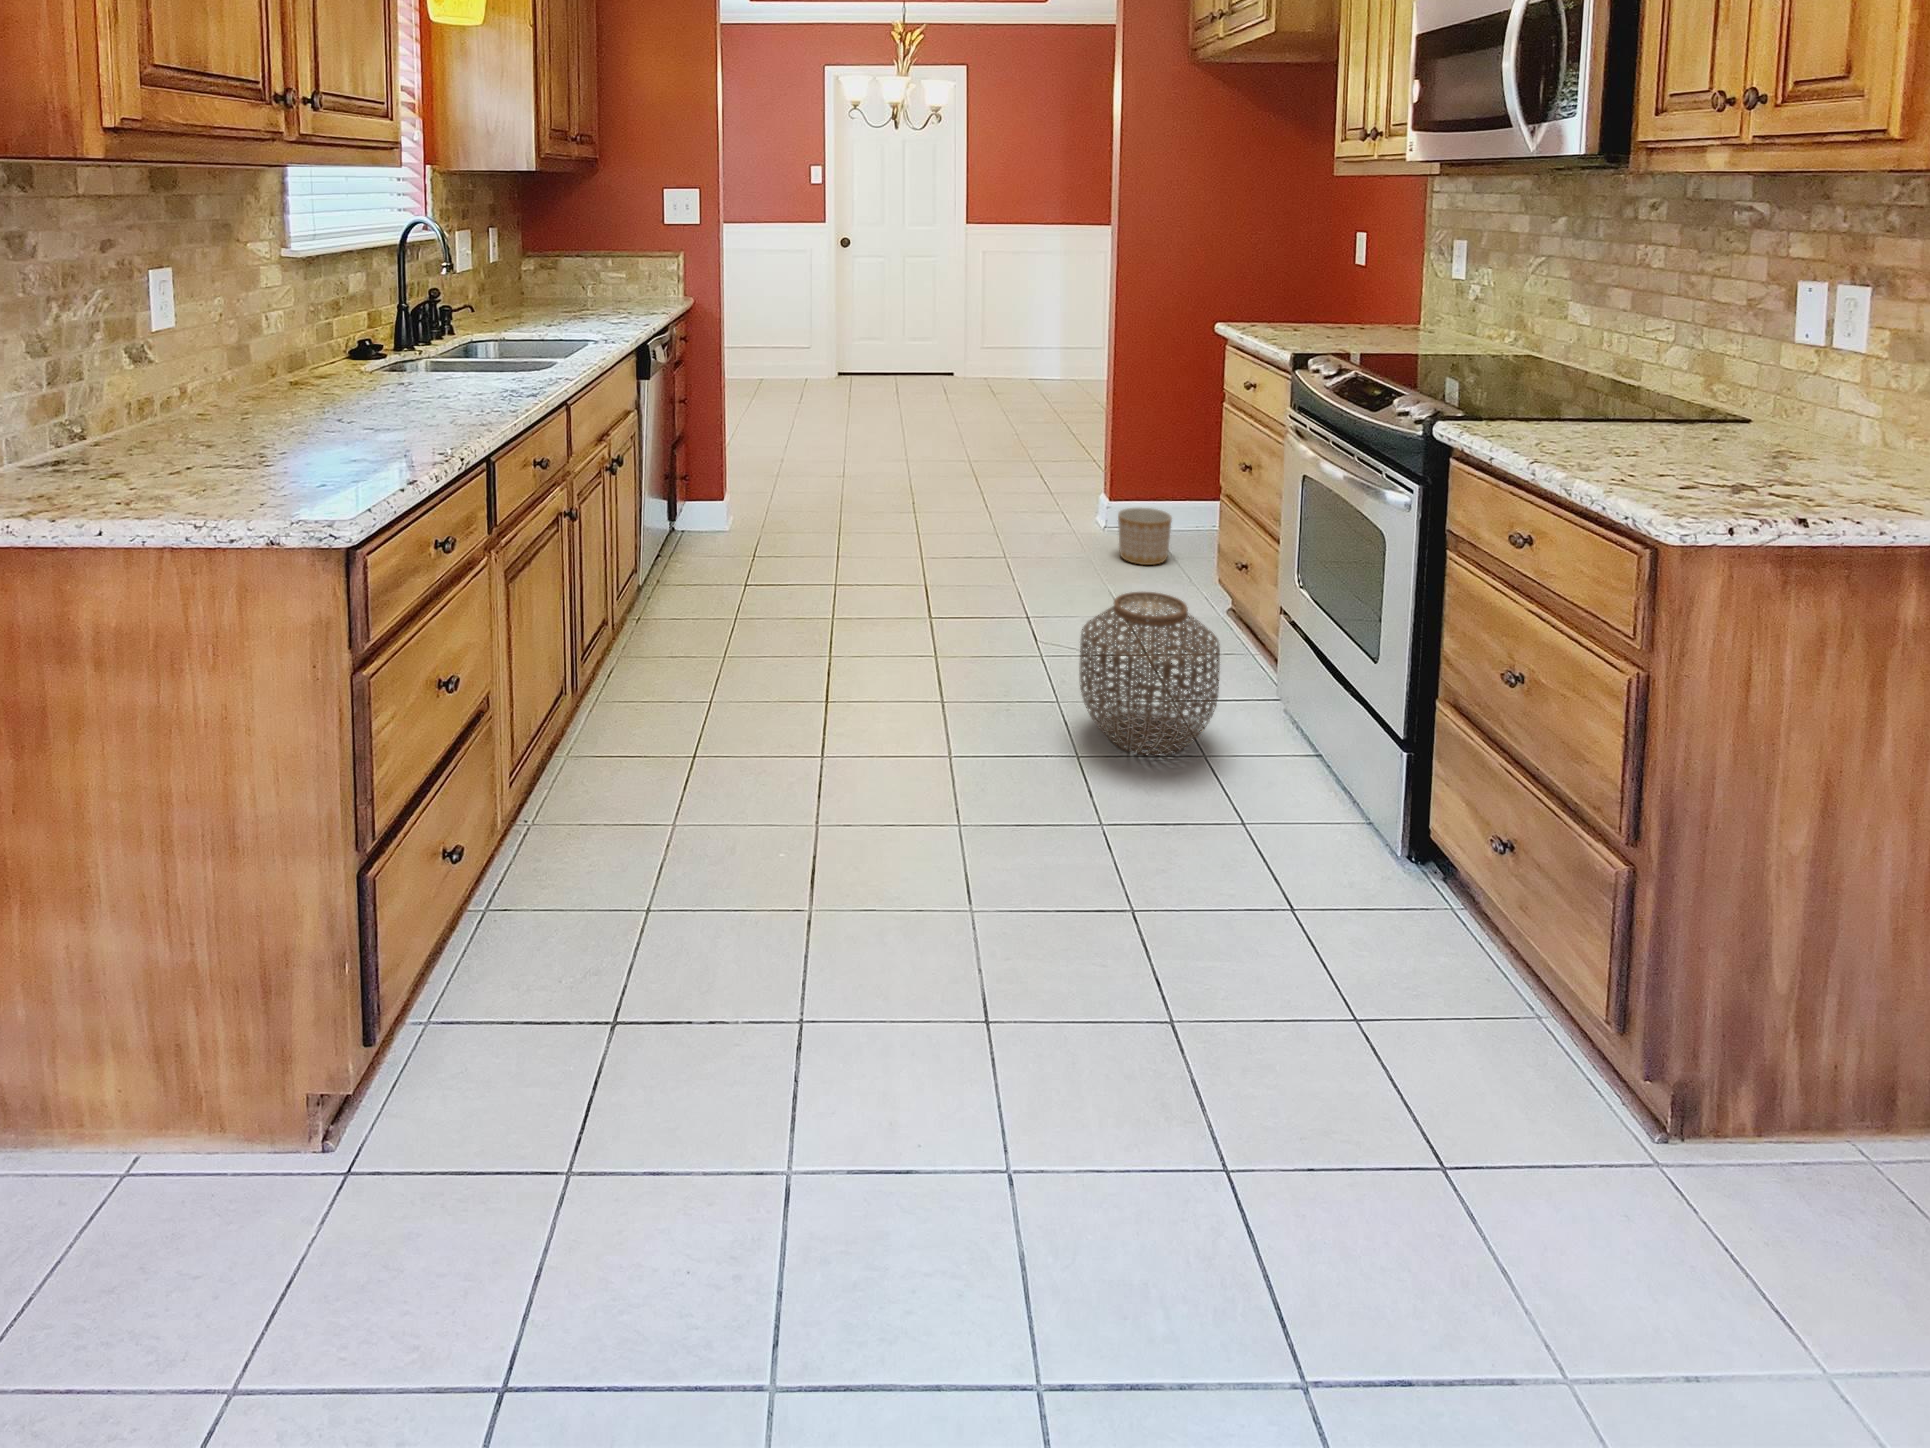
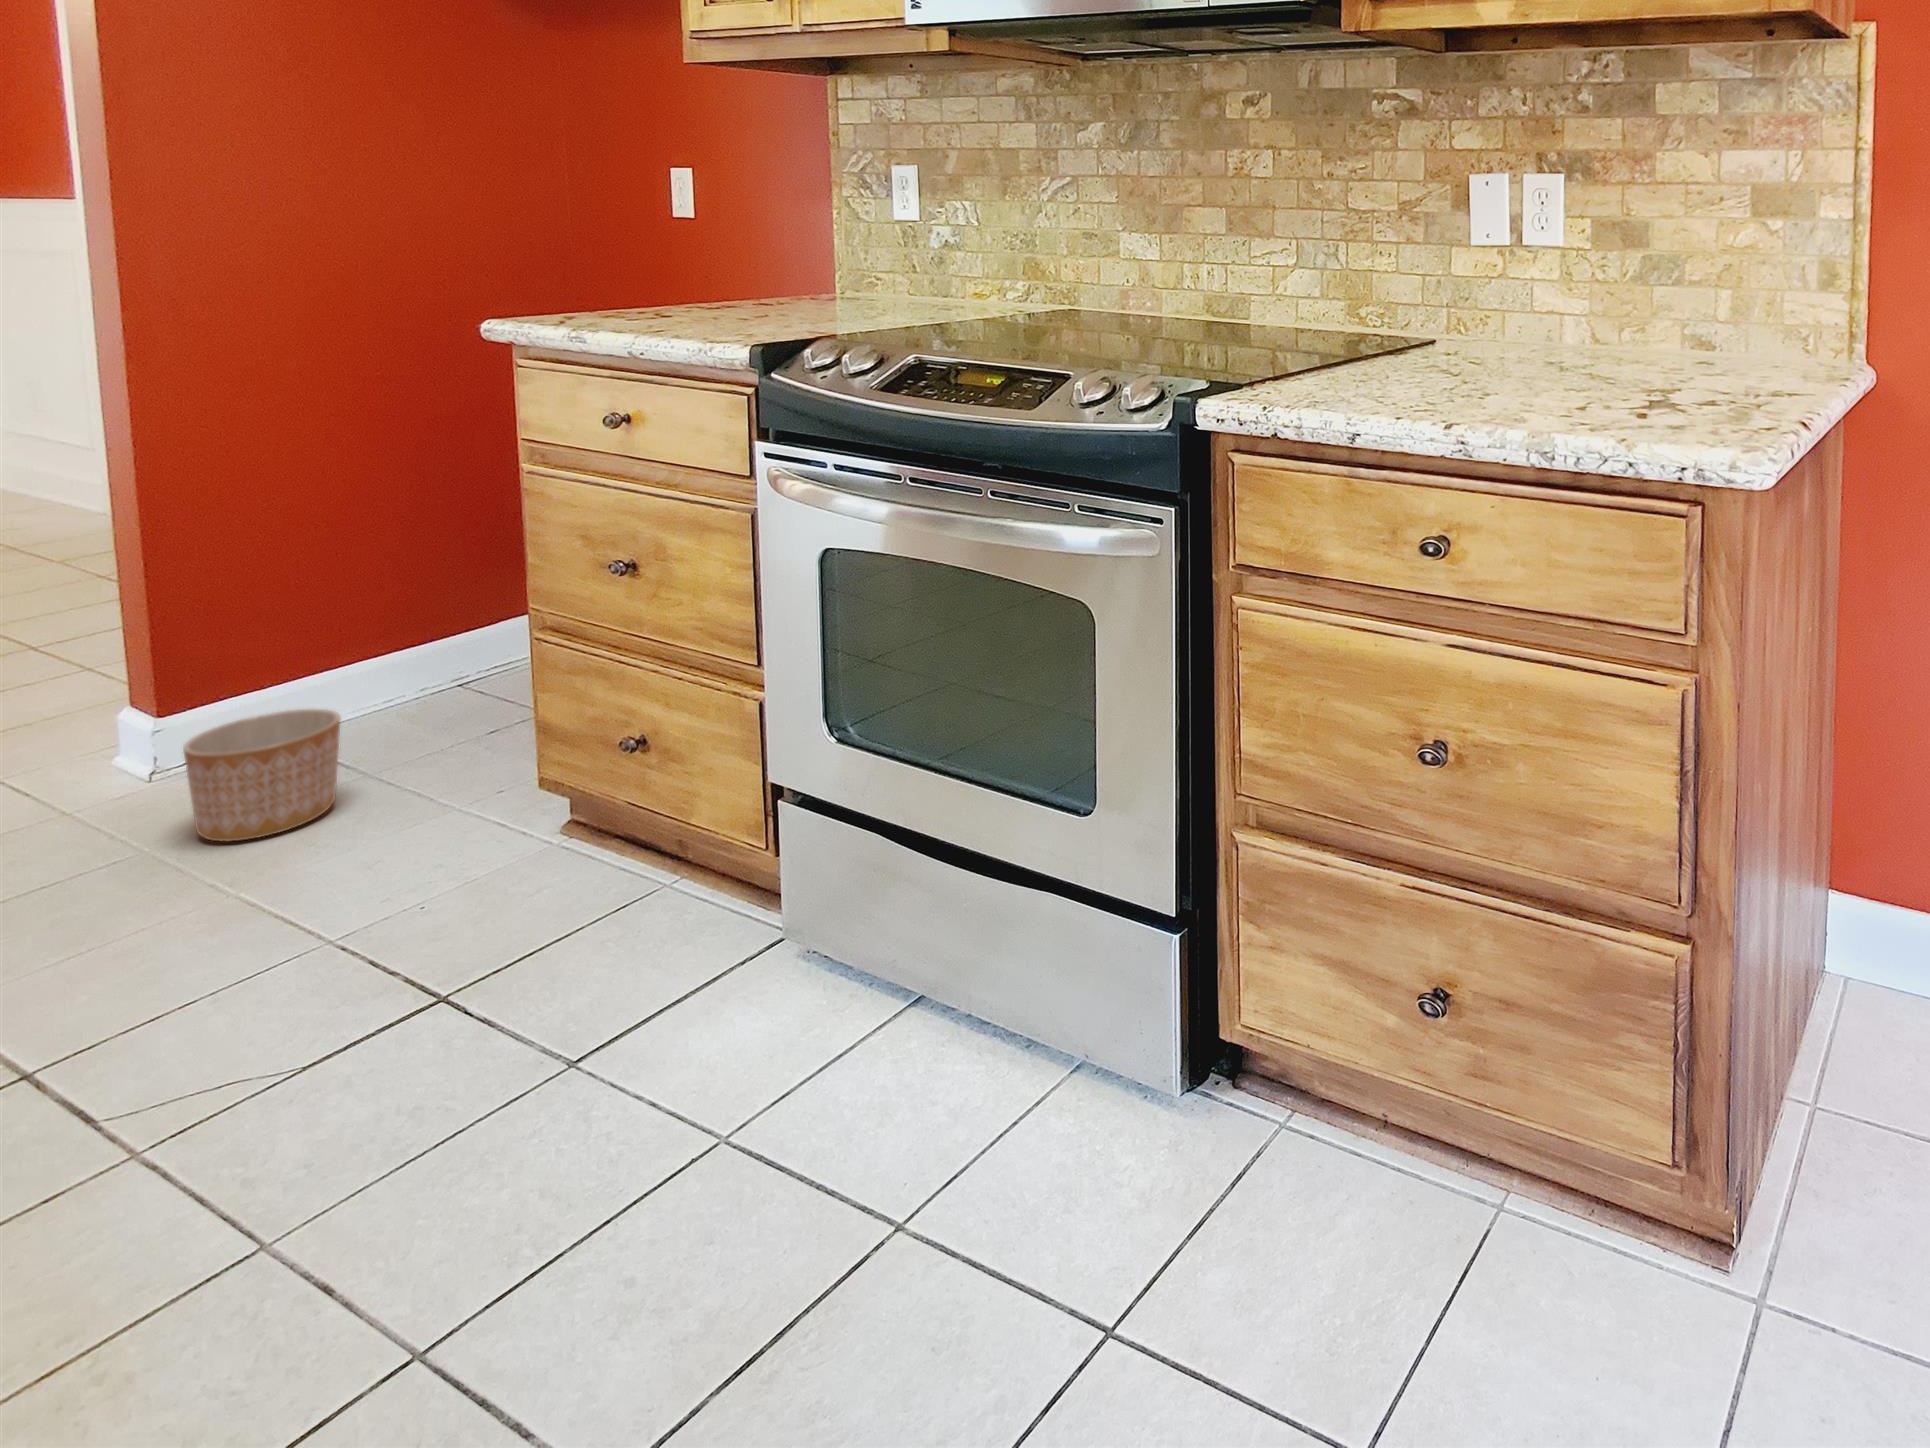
woven basket: present [1080,592,1220,756] -> none [324,876,725,1292]

